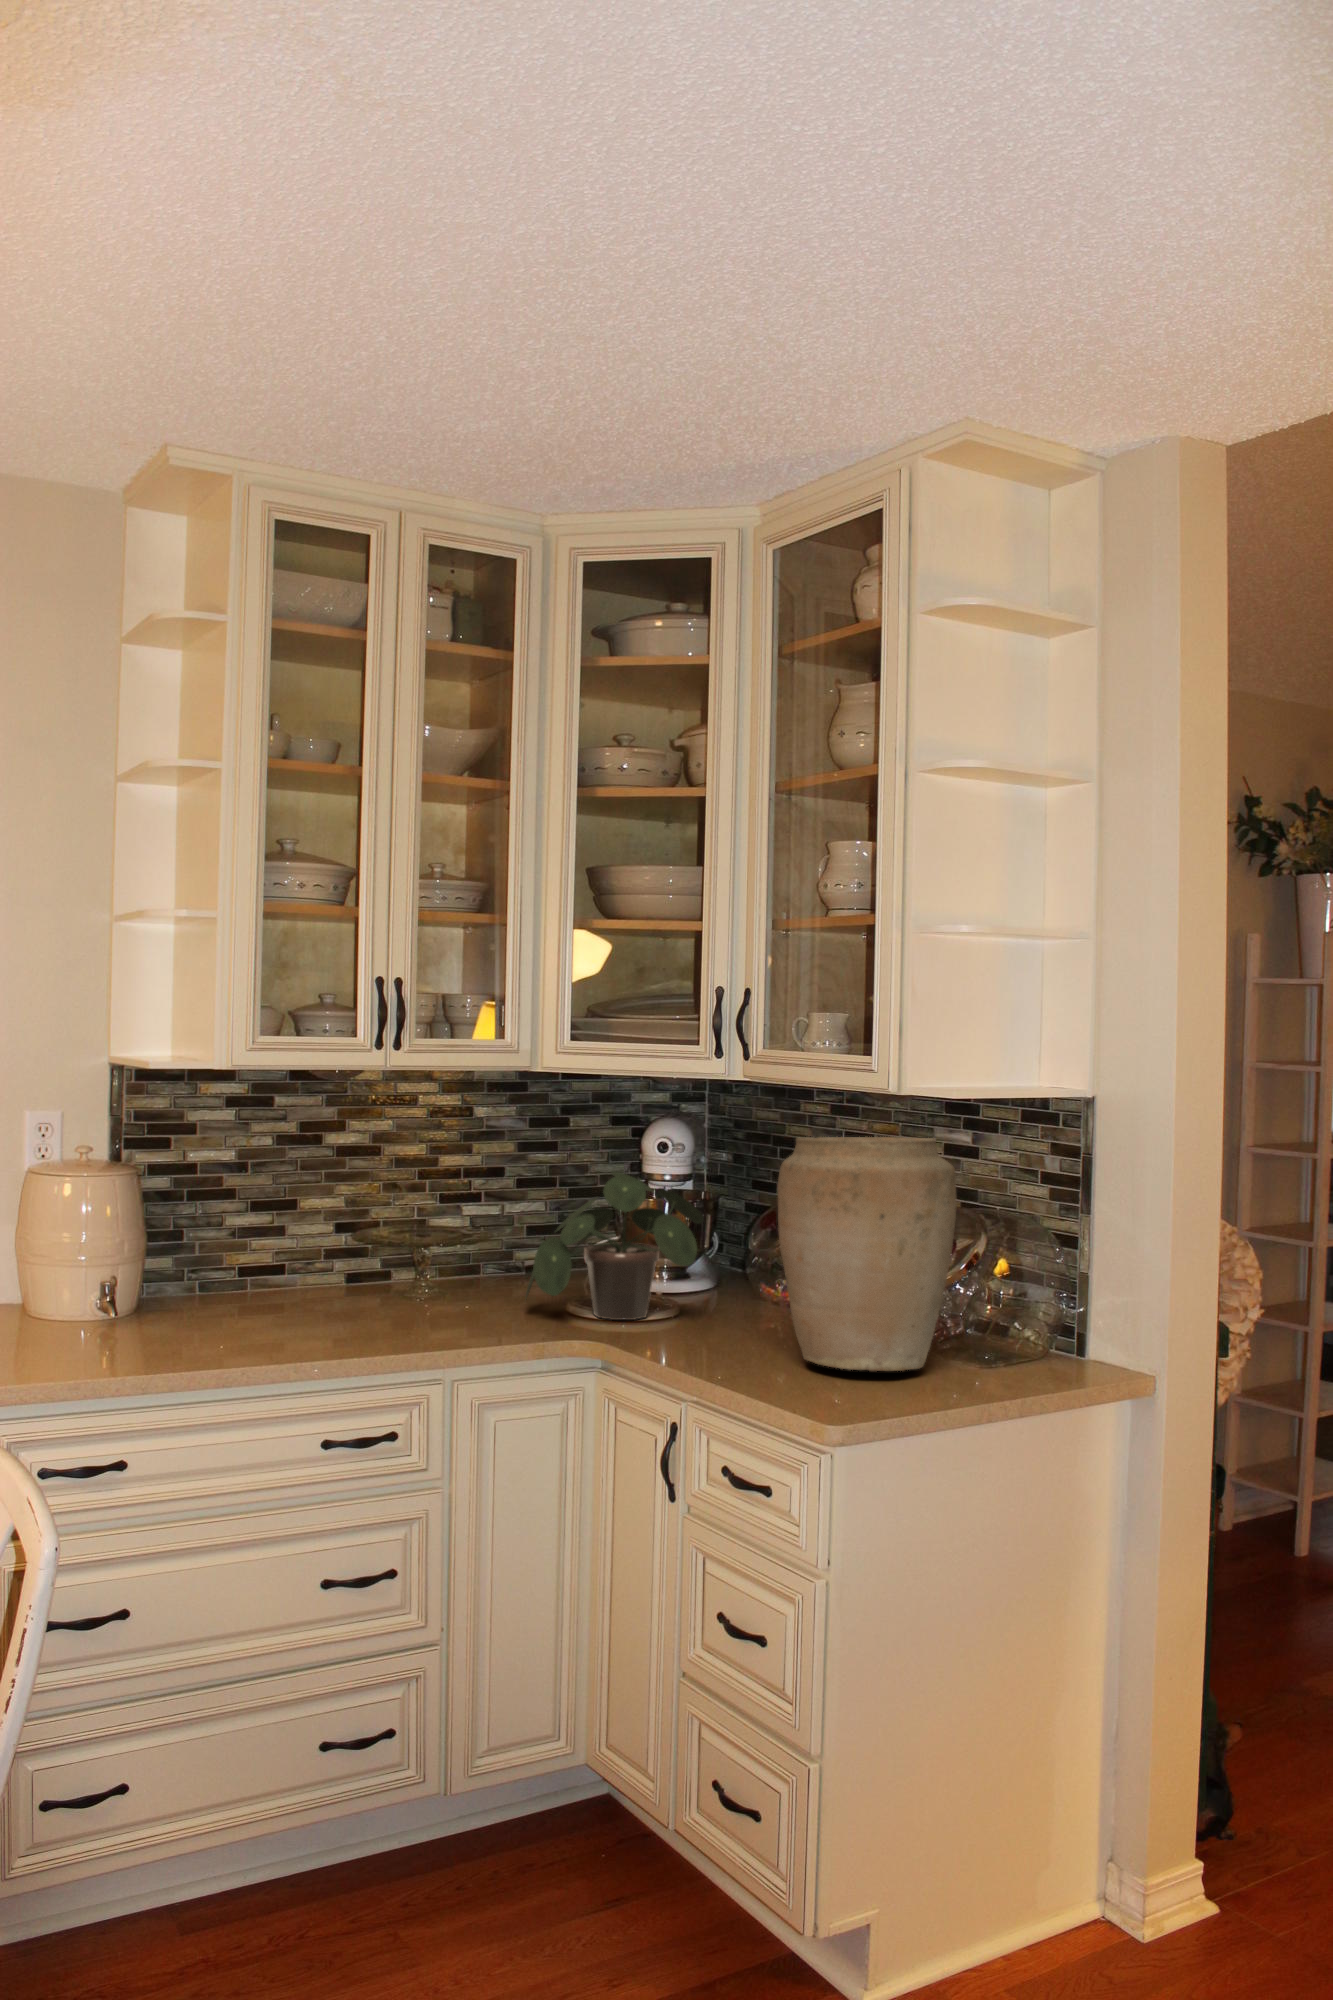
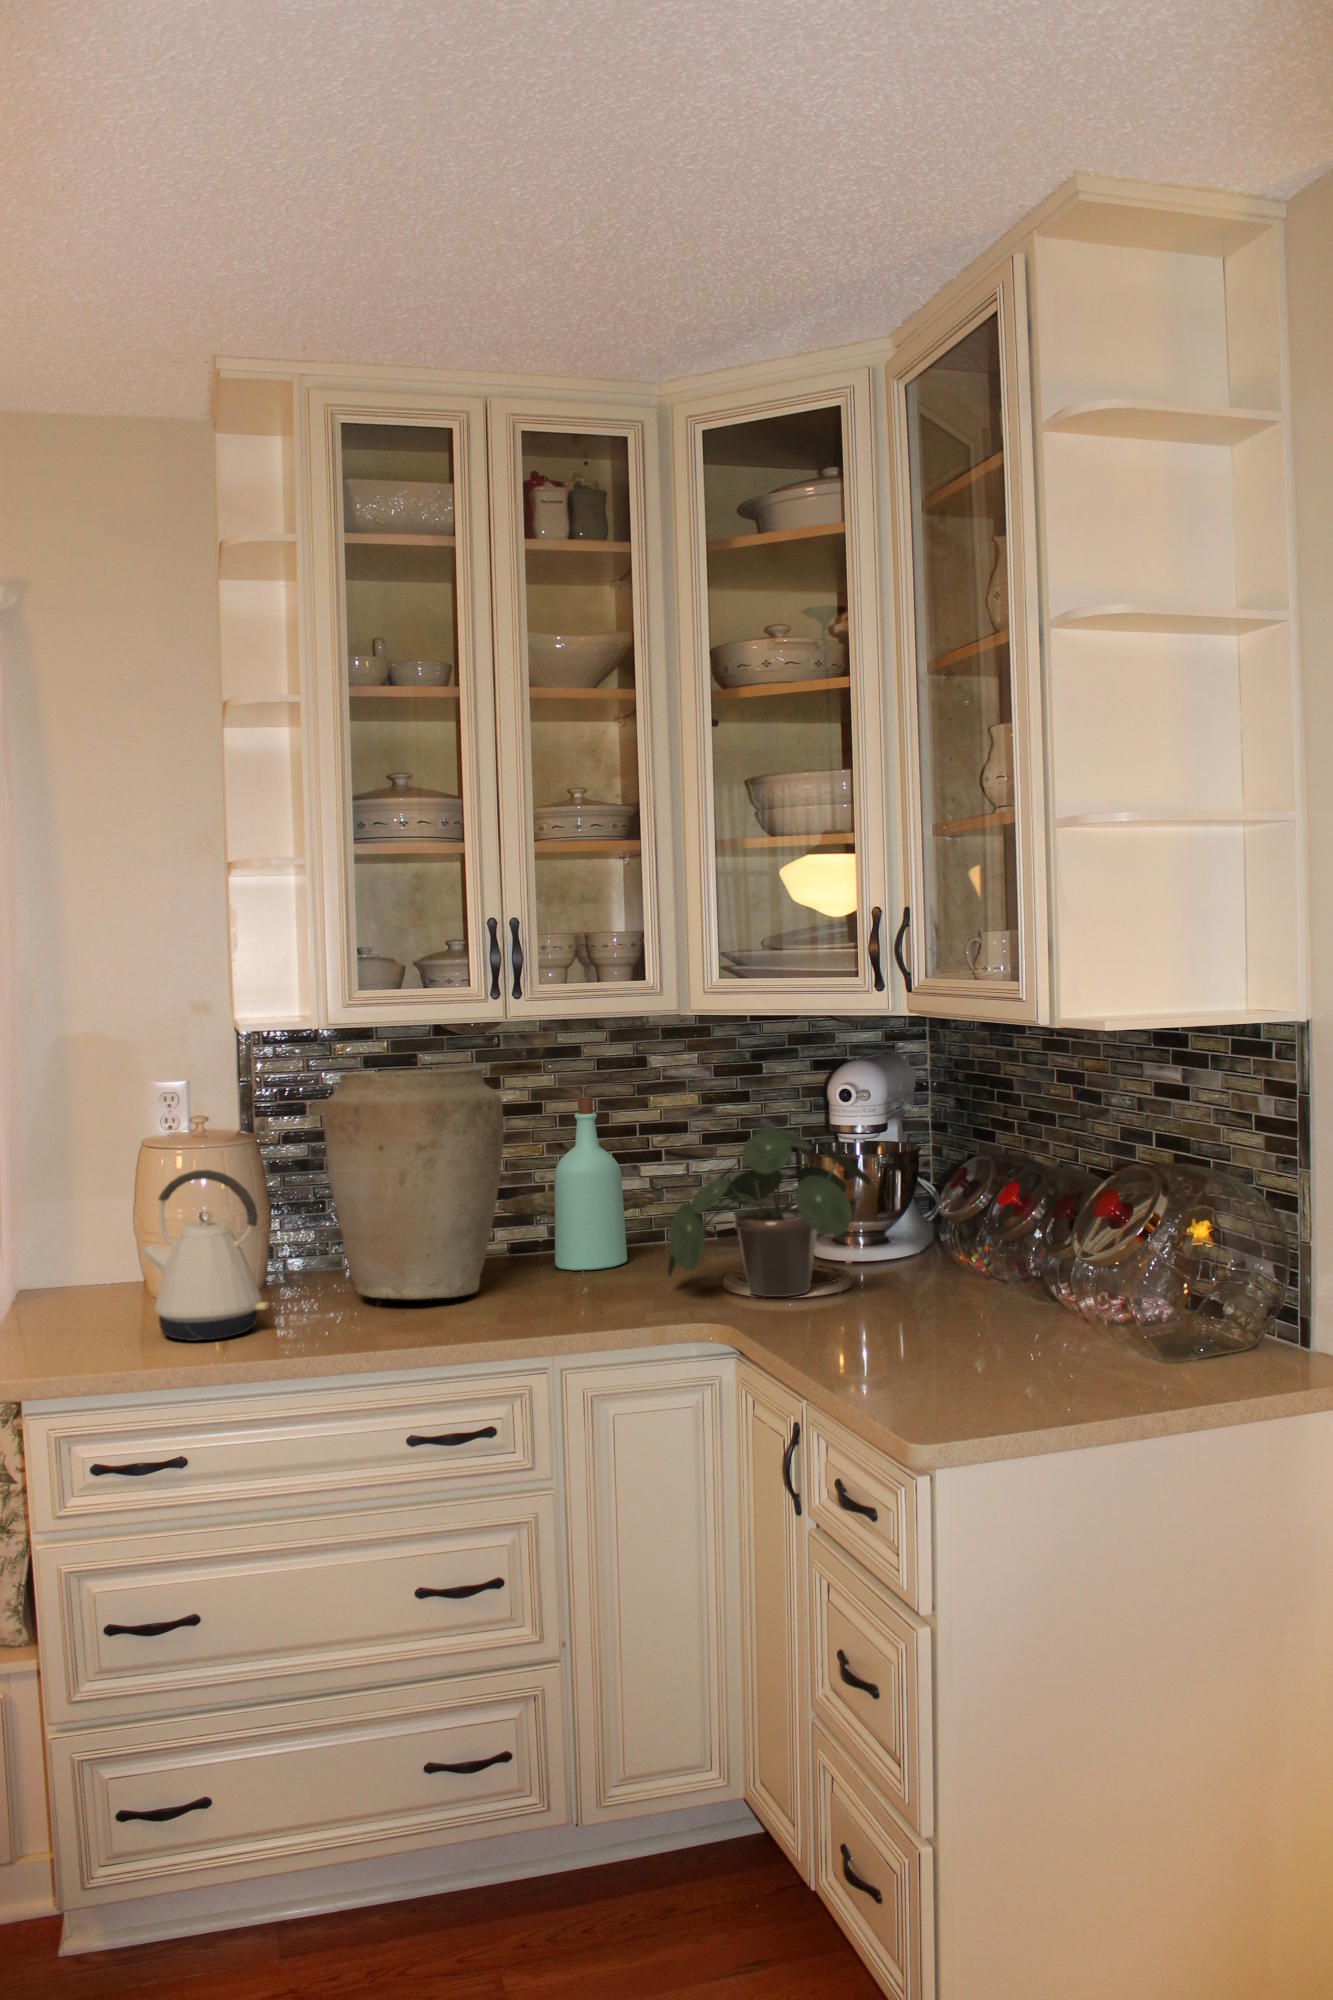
vase: present [778,1137,957,1371] -> present [324,1068,504,1299]
bottle: none [398,1141,464,1298] -> present [554,1097,627,1270]
kettle: none [52,1196,179,1358] -> present [140,1170,269,1341]

